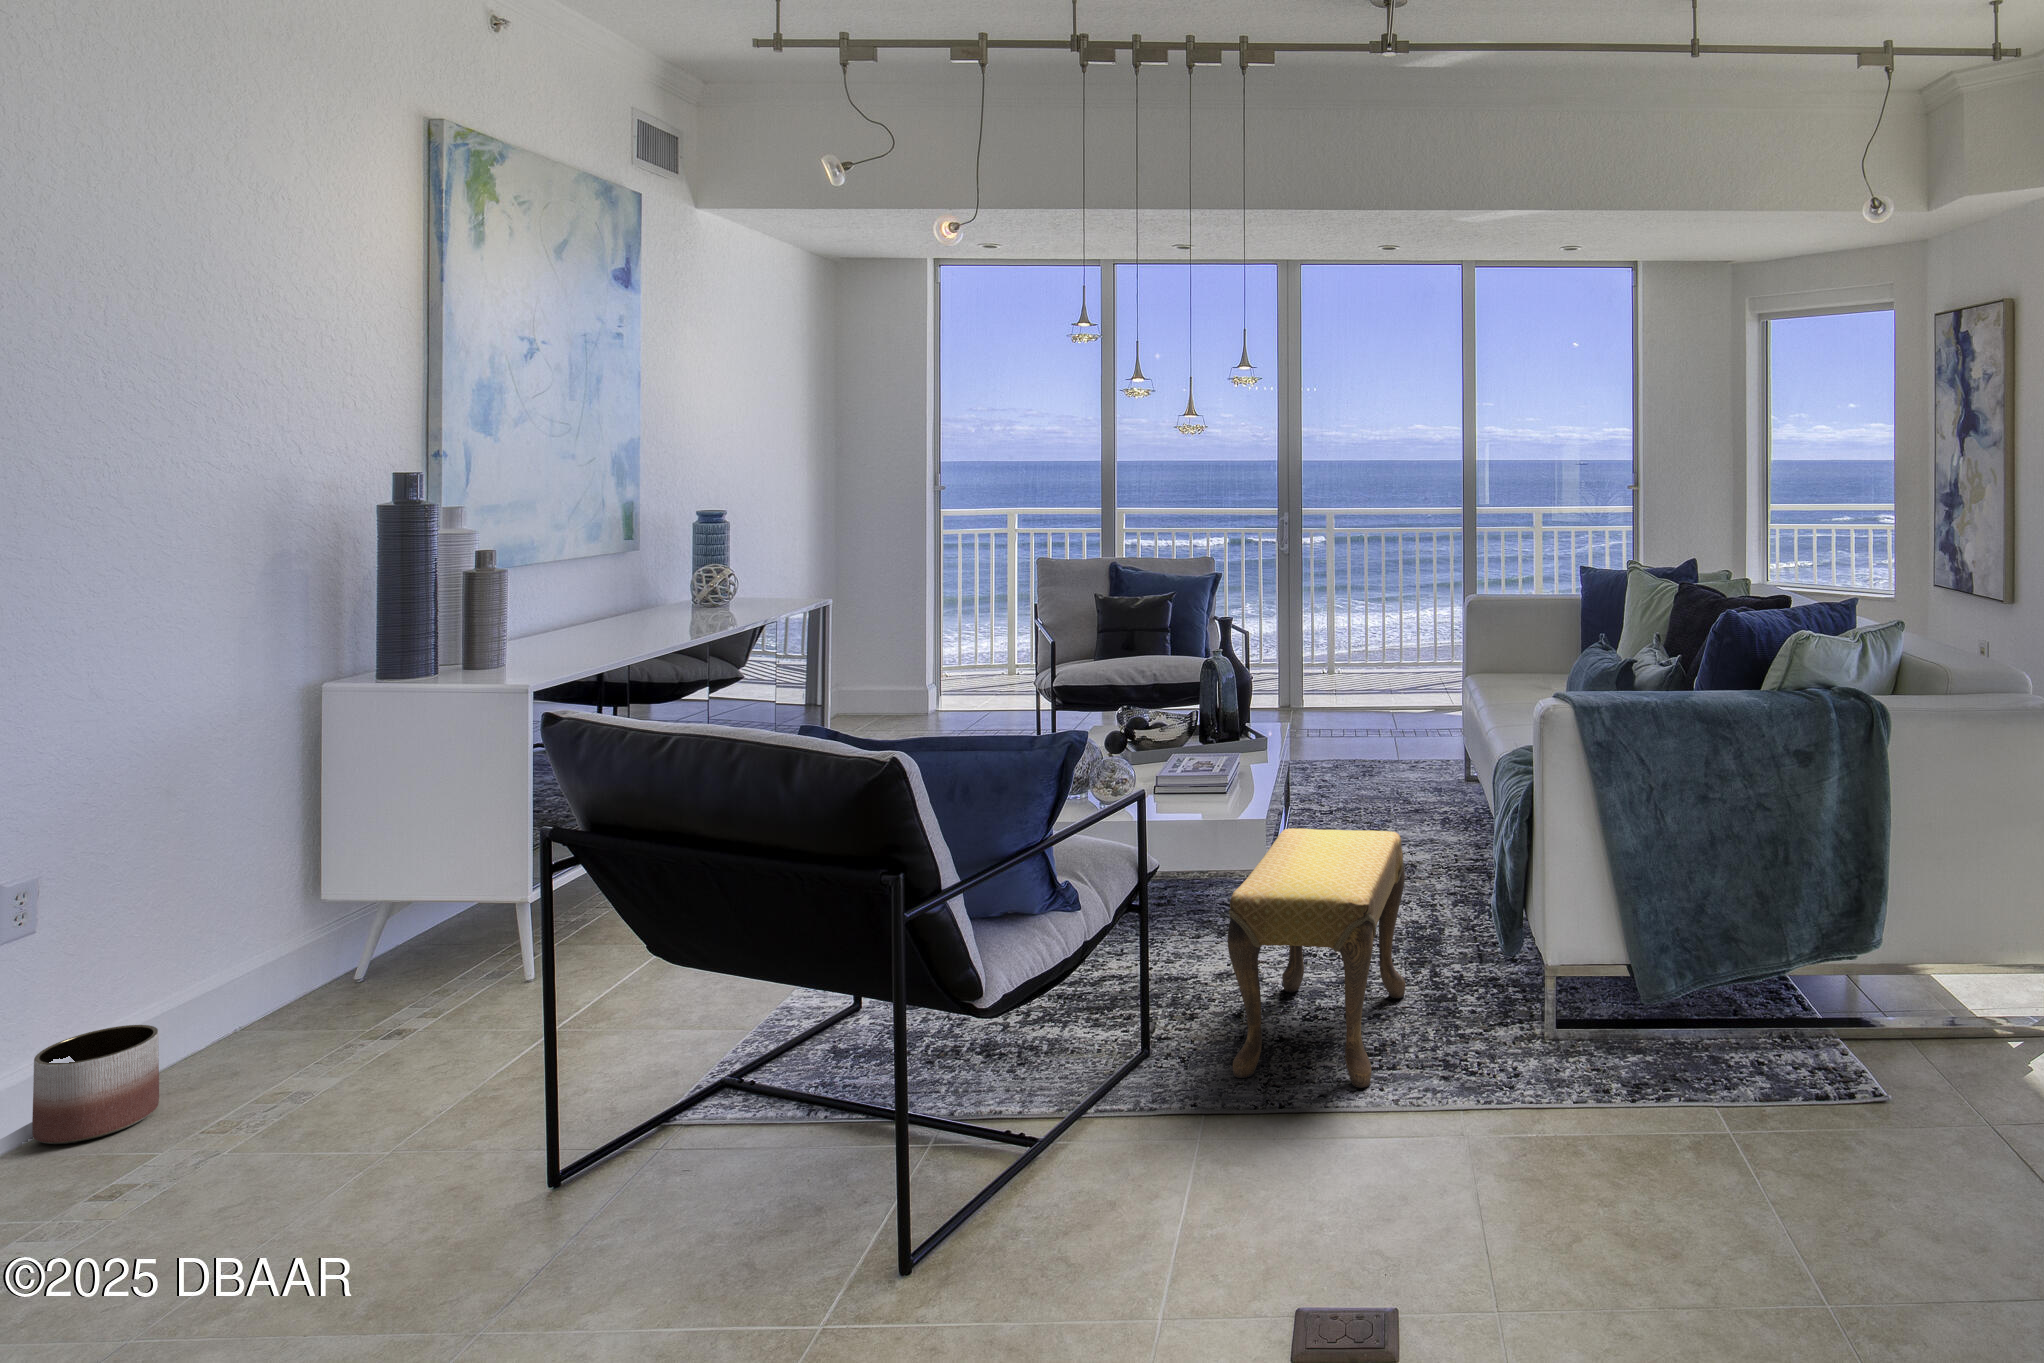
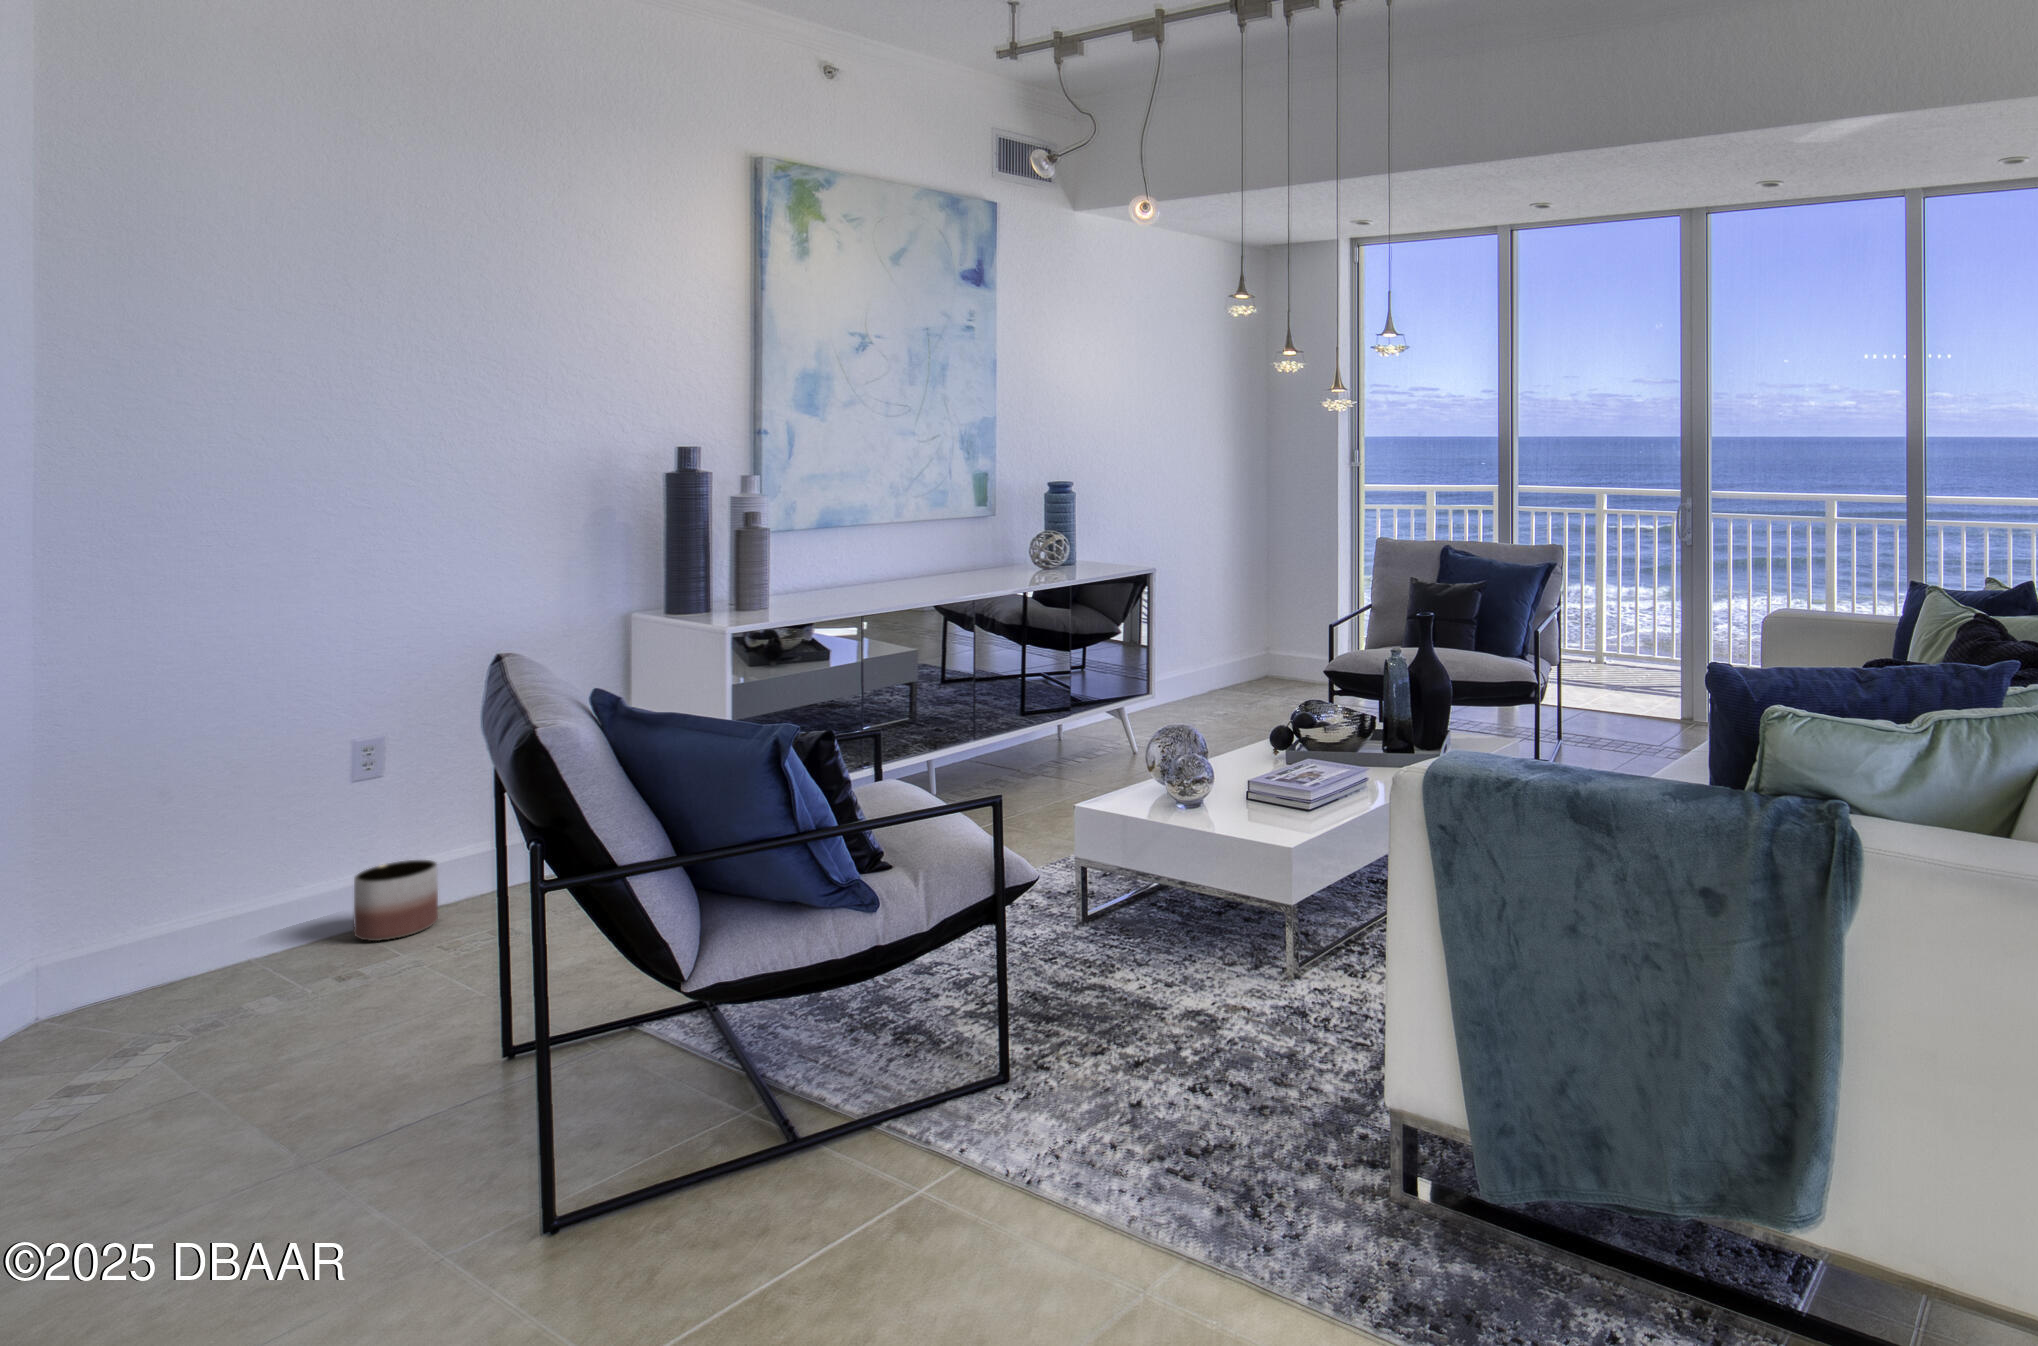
footstool: present [1228,829,1405,1088] -> none [1020,864,1317,1195]

